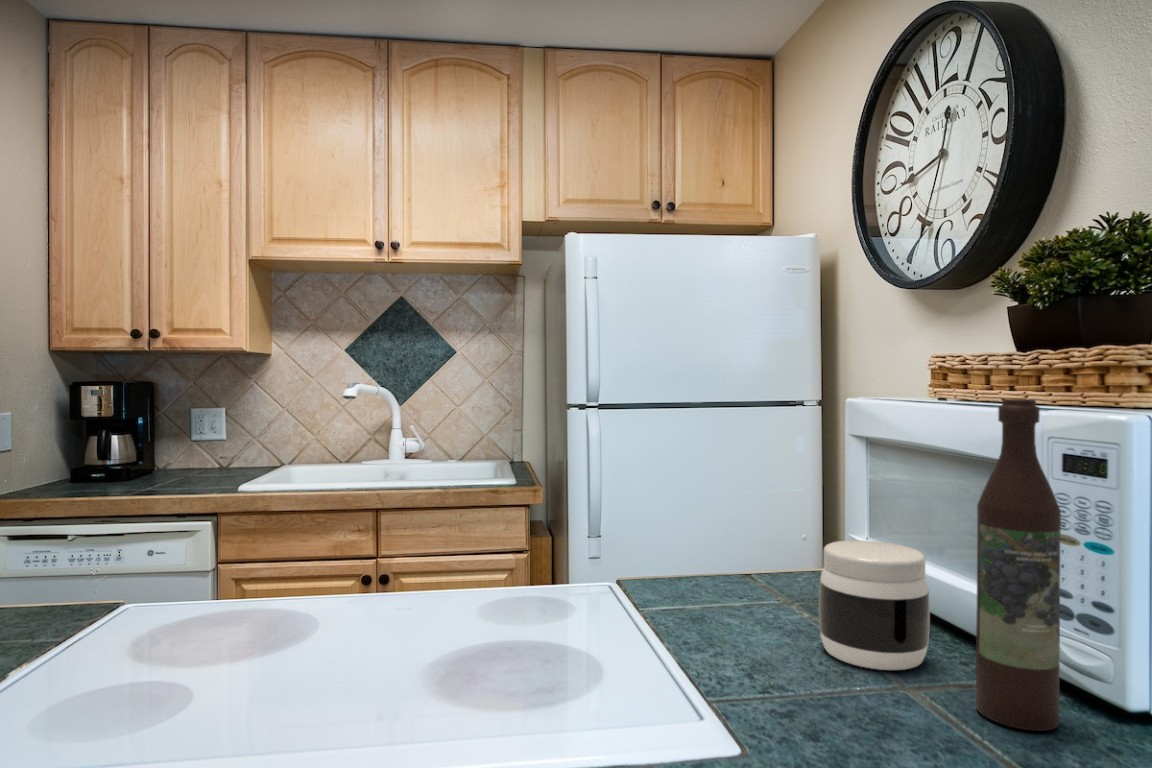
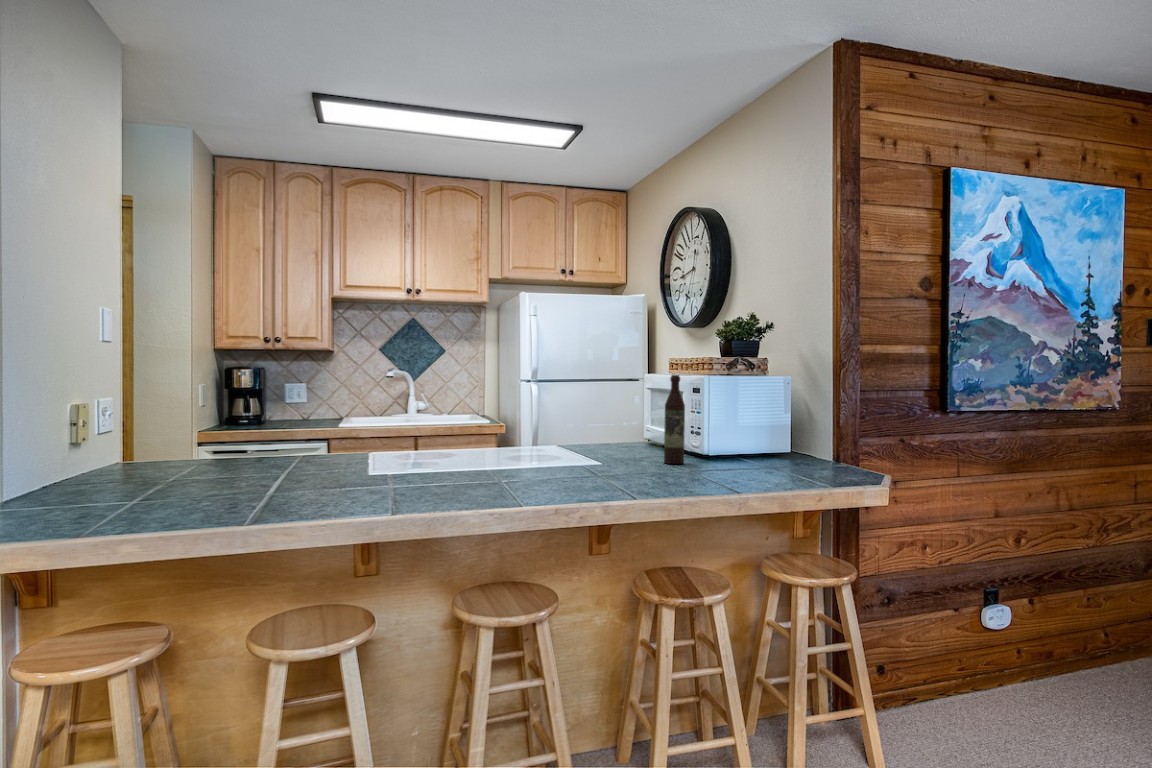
jar: present [819,540,930,670] -> none [625,423,658,459]

